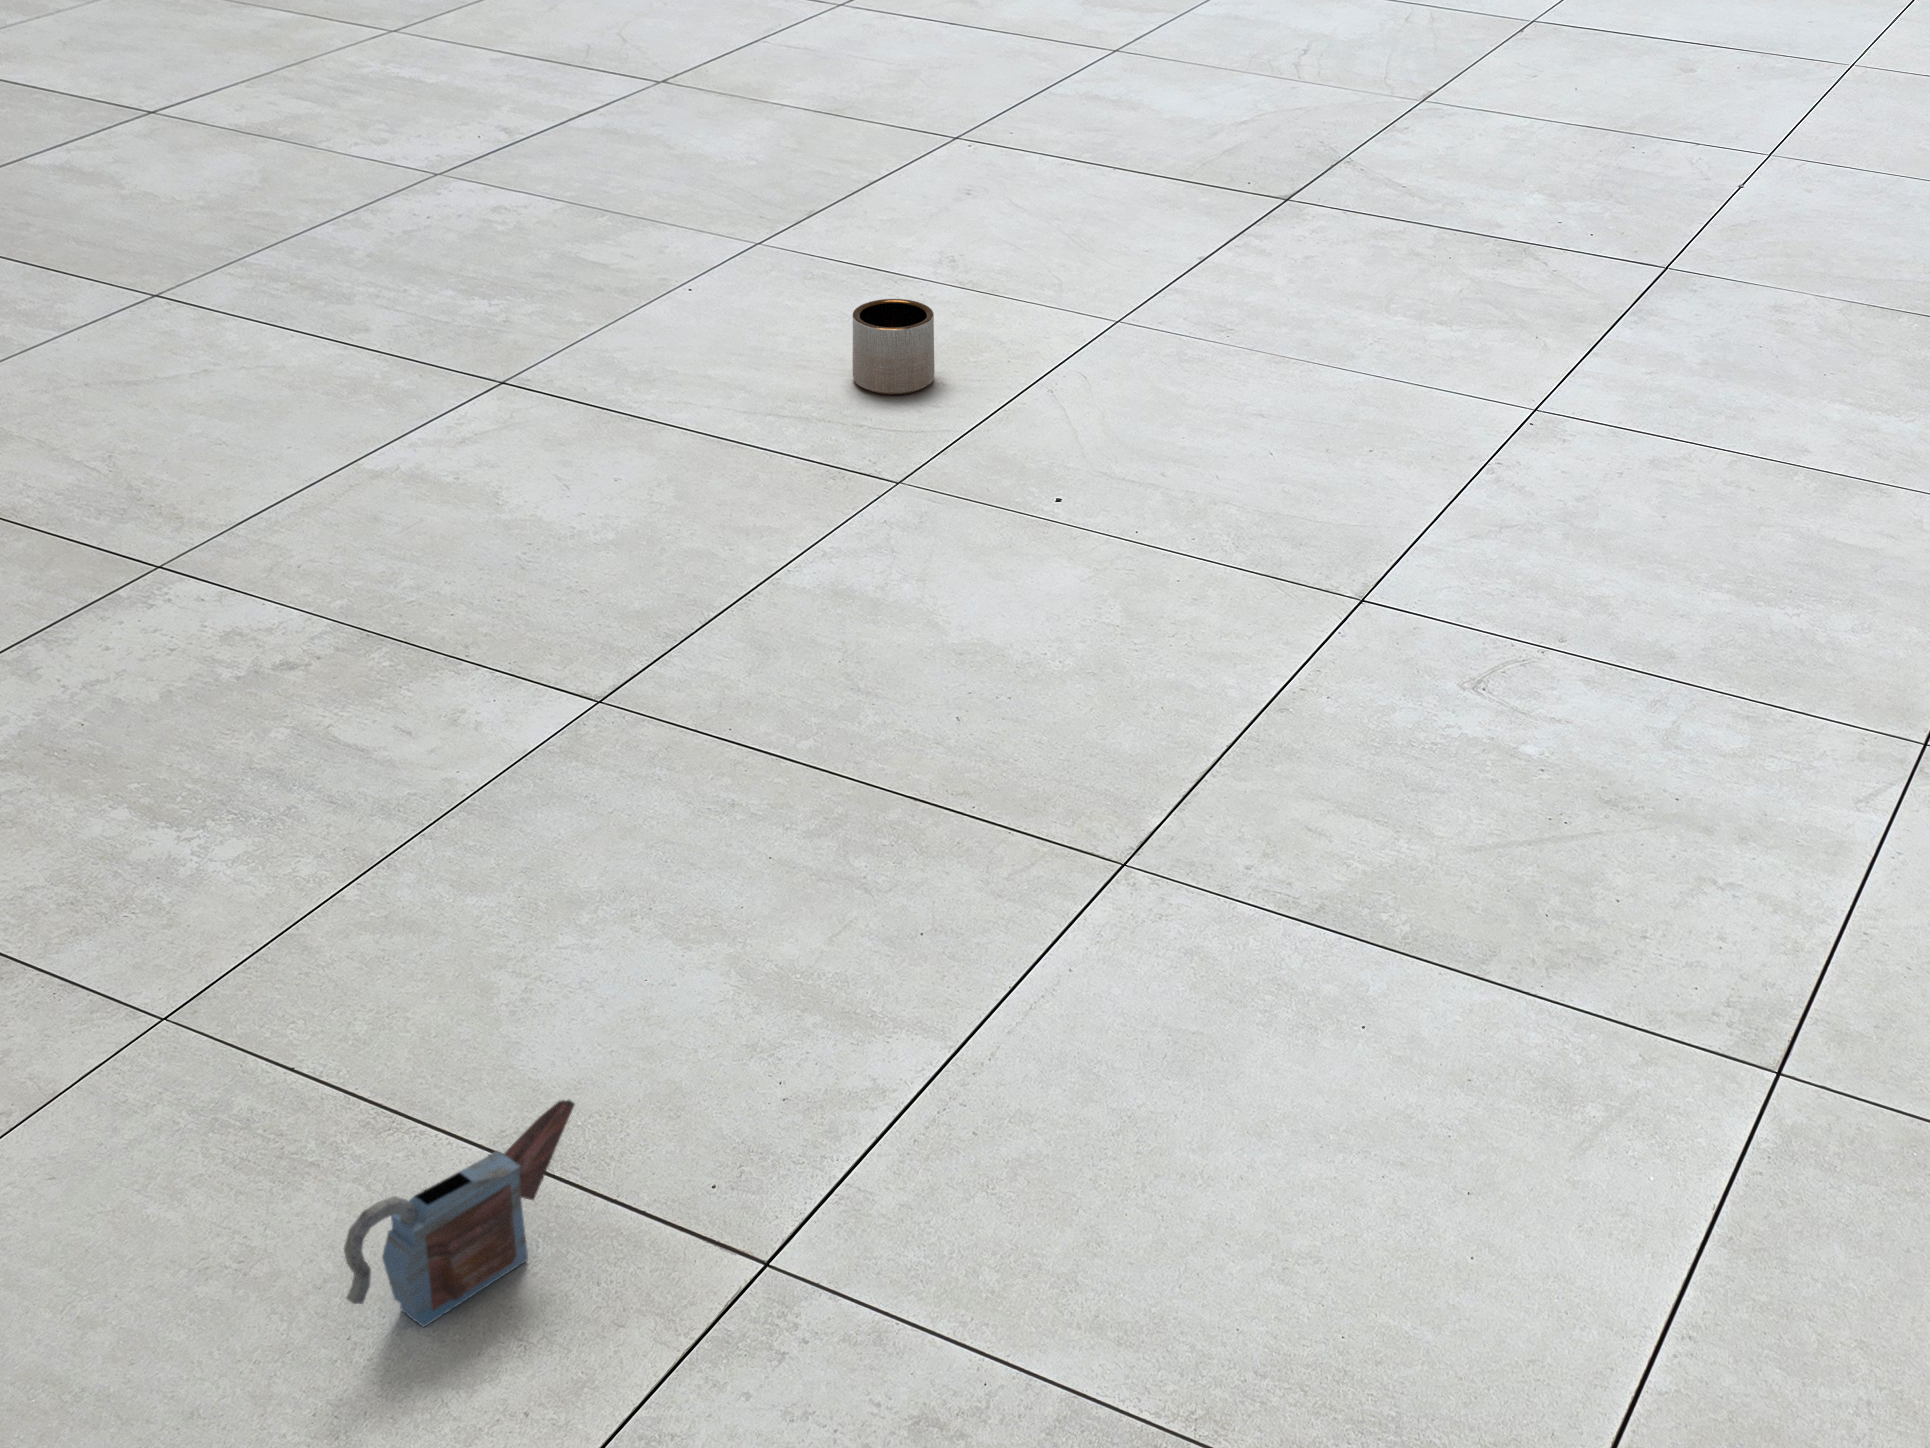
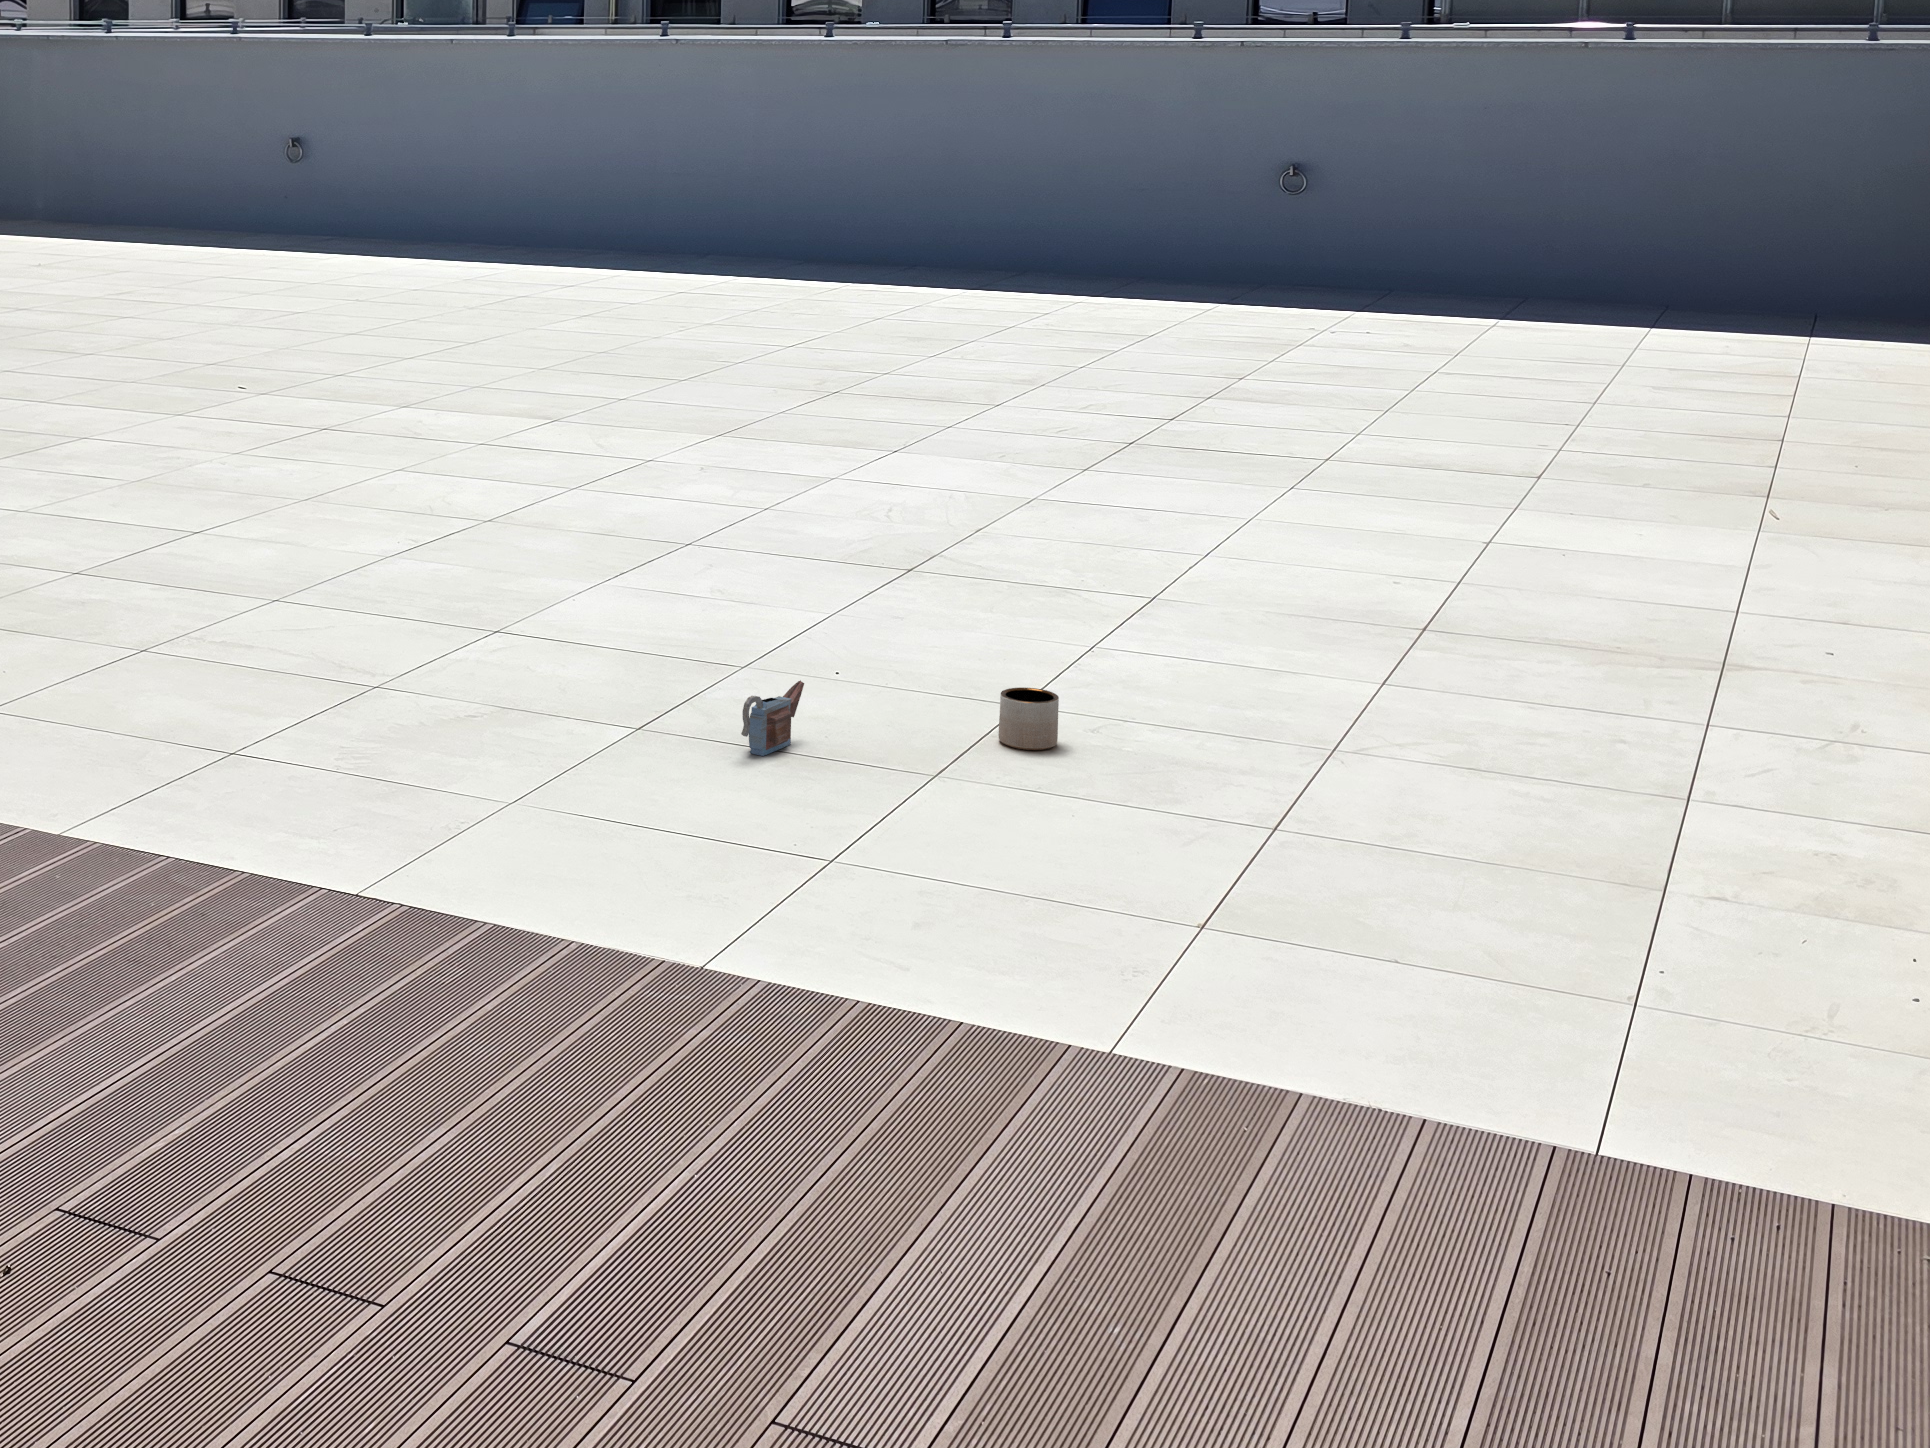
watering can: present [344,1100,575,1327] -> present [741,680,804,756]

